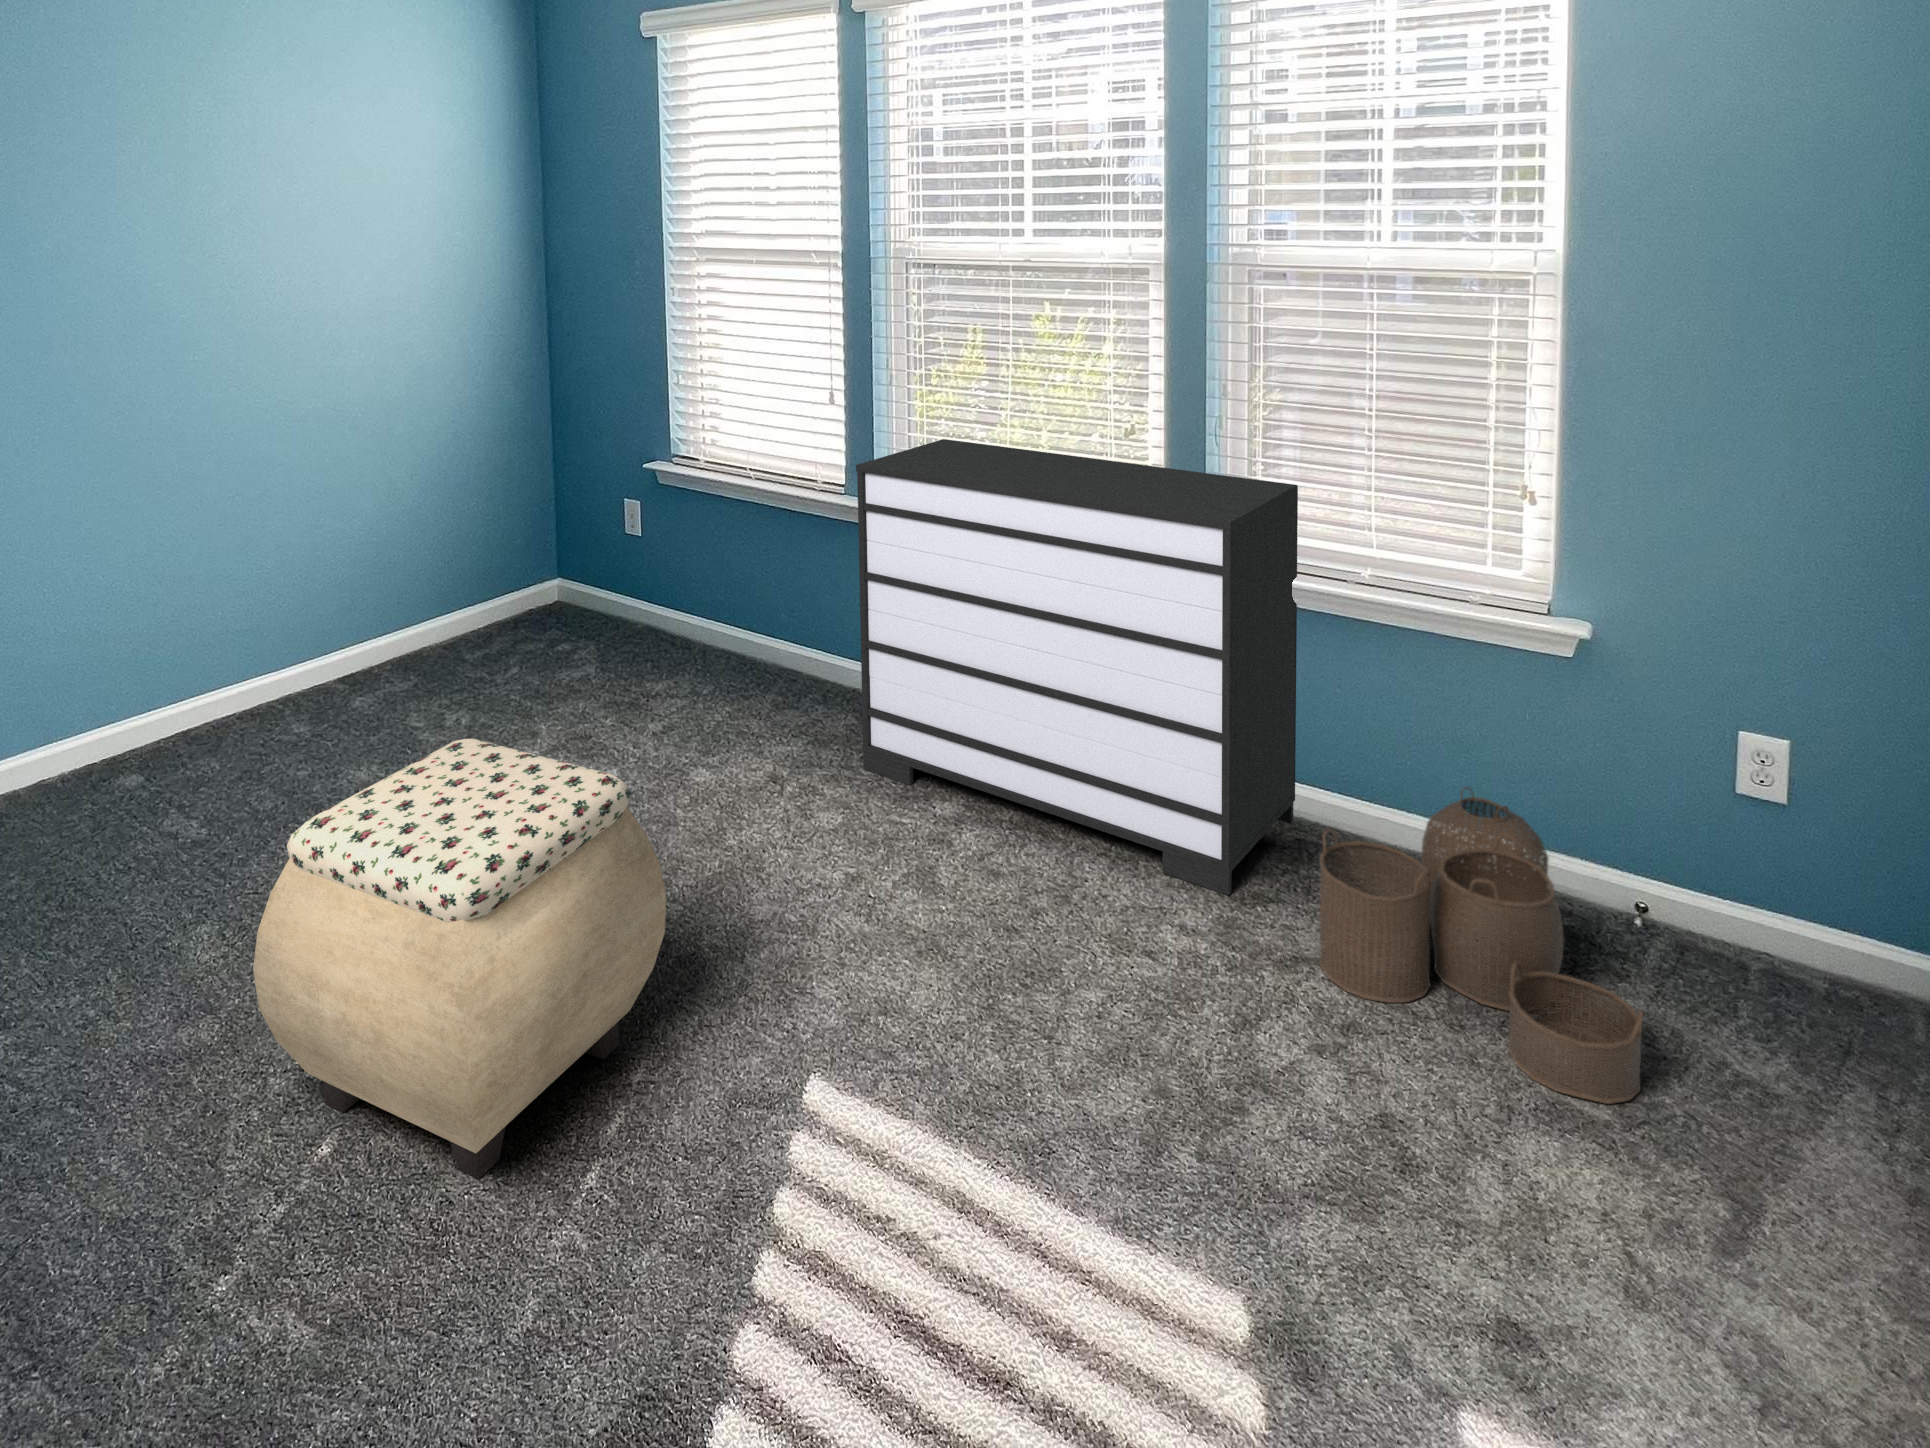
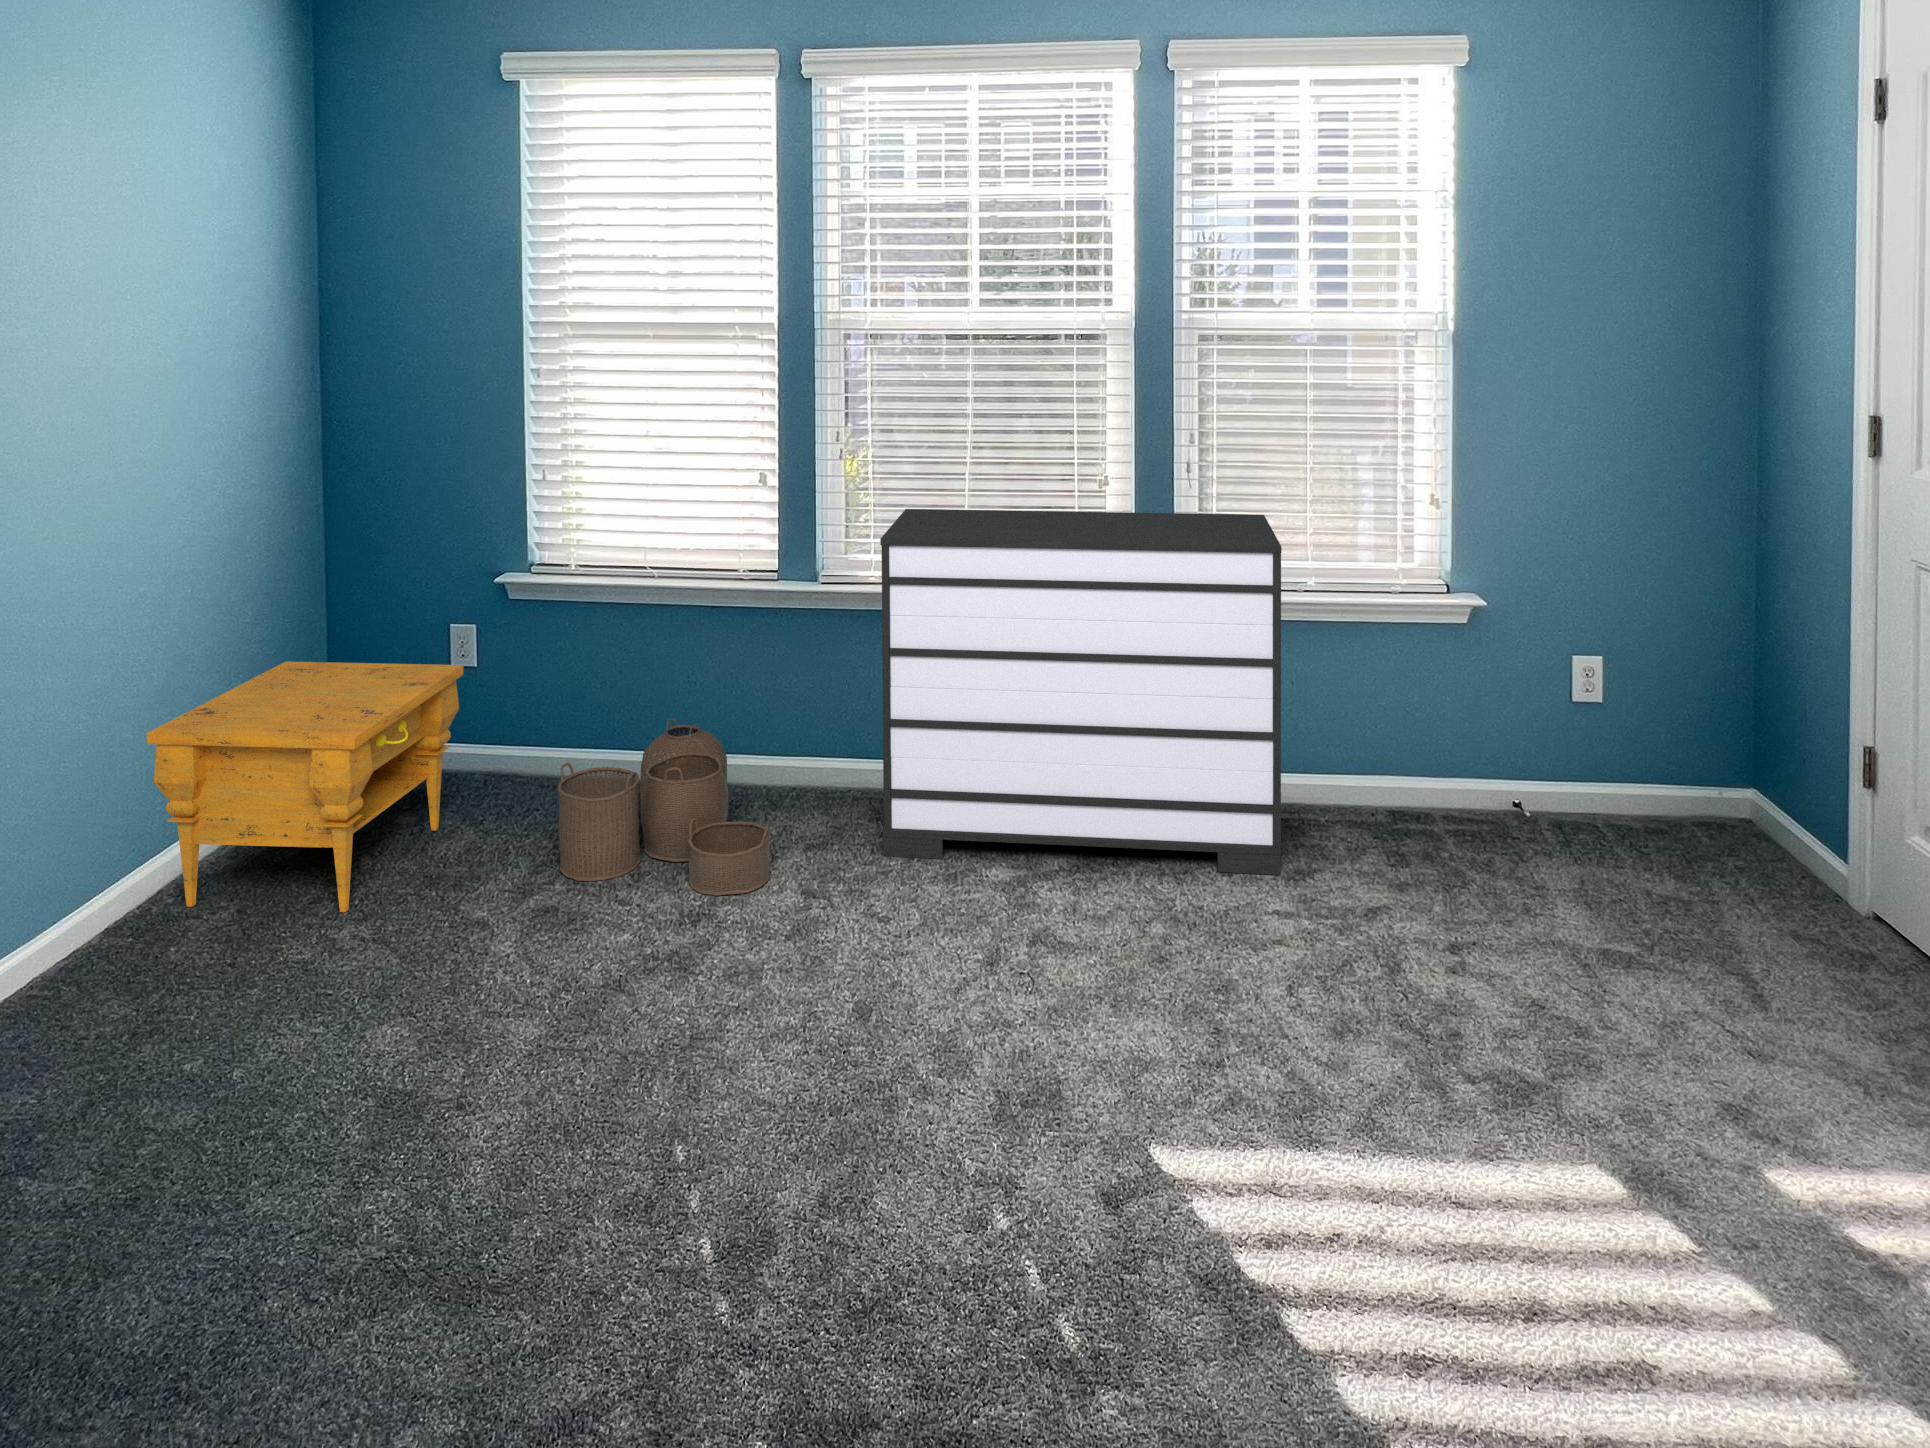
nightstand: none [350,512,592,711] -> present [147,662,464,912]
ottoman: present [253,739,666,1179] -> none [660,863,1012,1329]
woven basket: present [1319,787,1643,1104] -> present [558,718,770,896]

